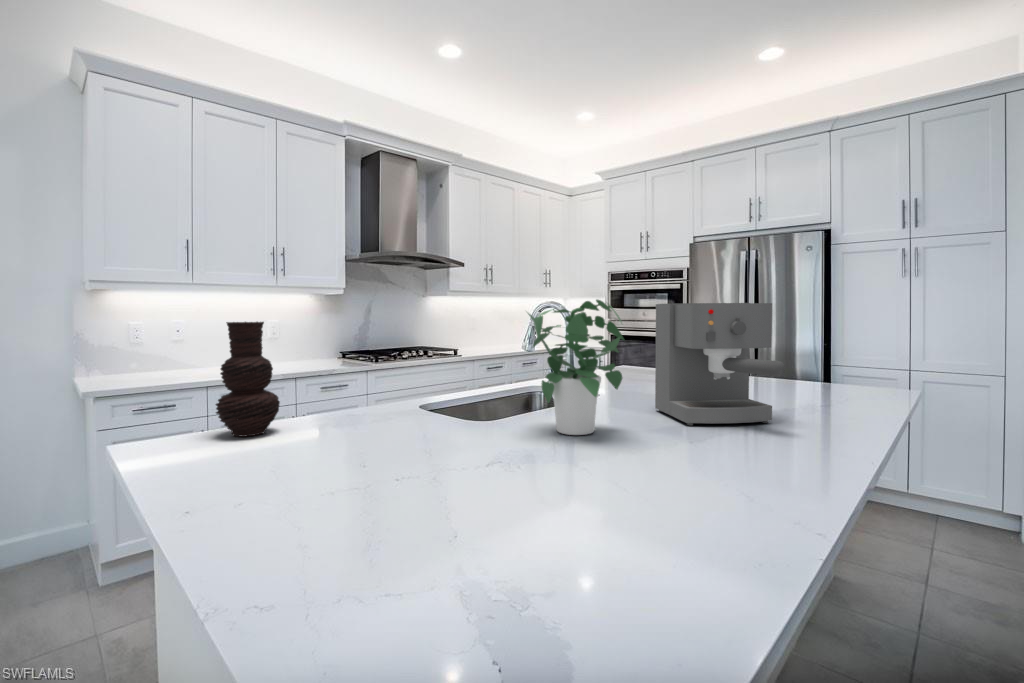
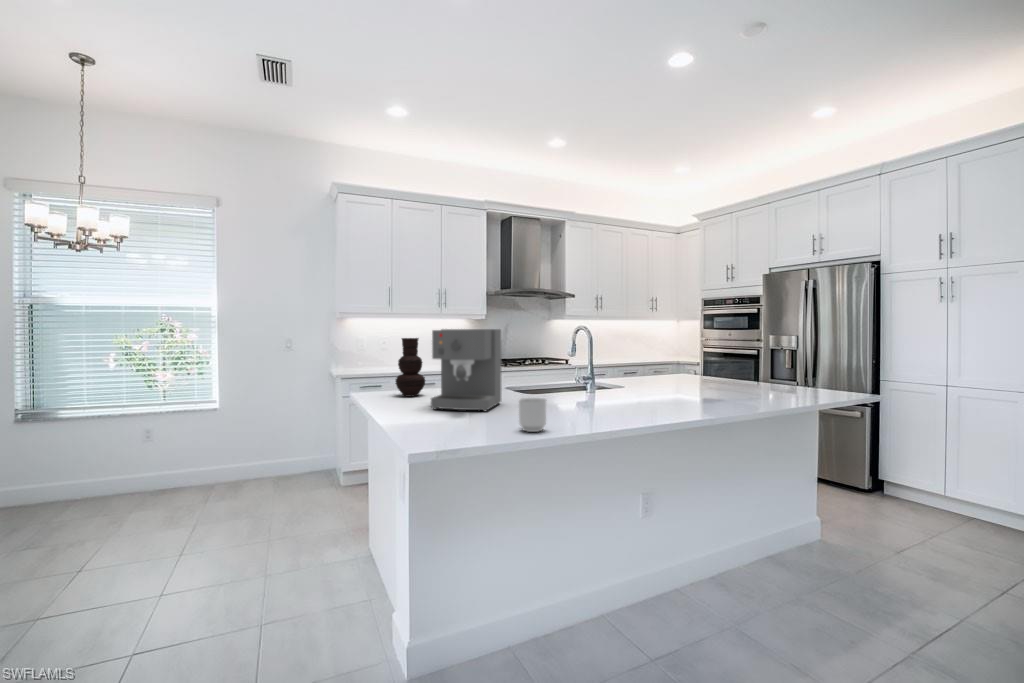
potted plant: present [528,300,624,435] -> none [547,328,605,405]
coffee maker: present [655,303,785,426] -> present [431,329,501,411]
mug: none [559,449,634,535] -> present [519,398,546,432]

